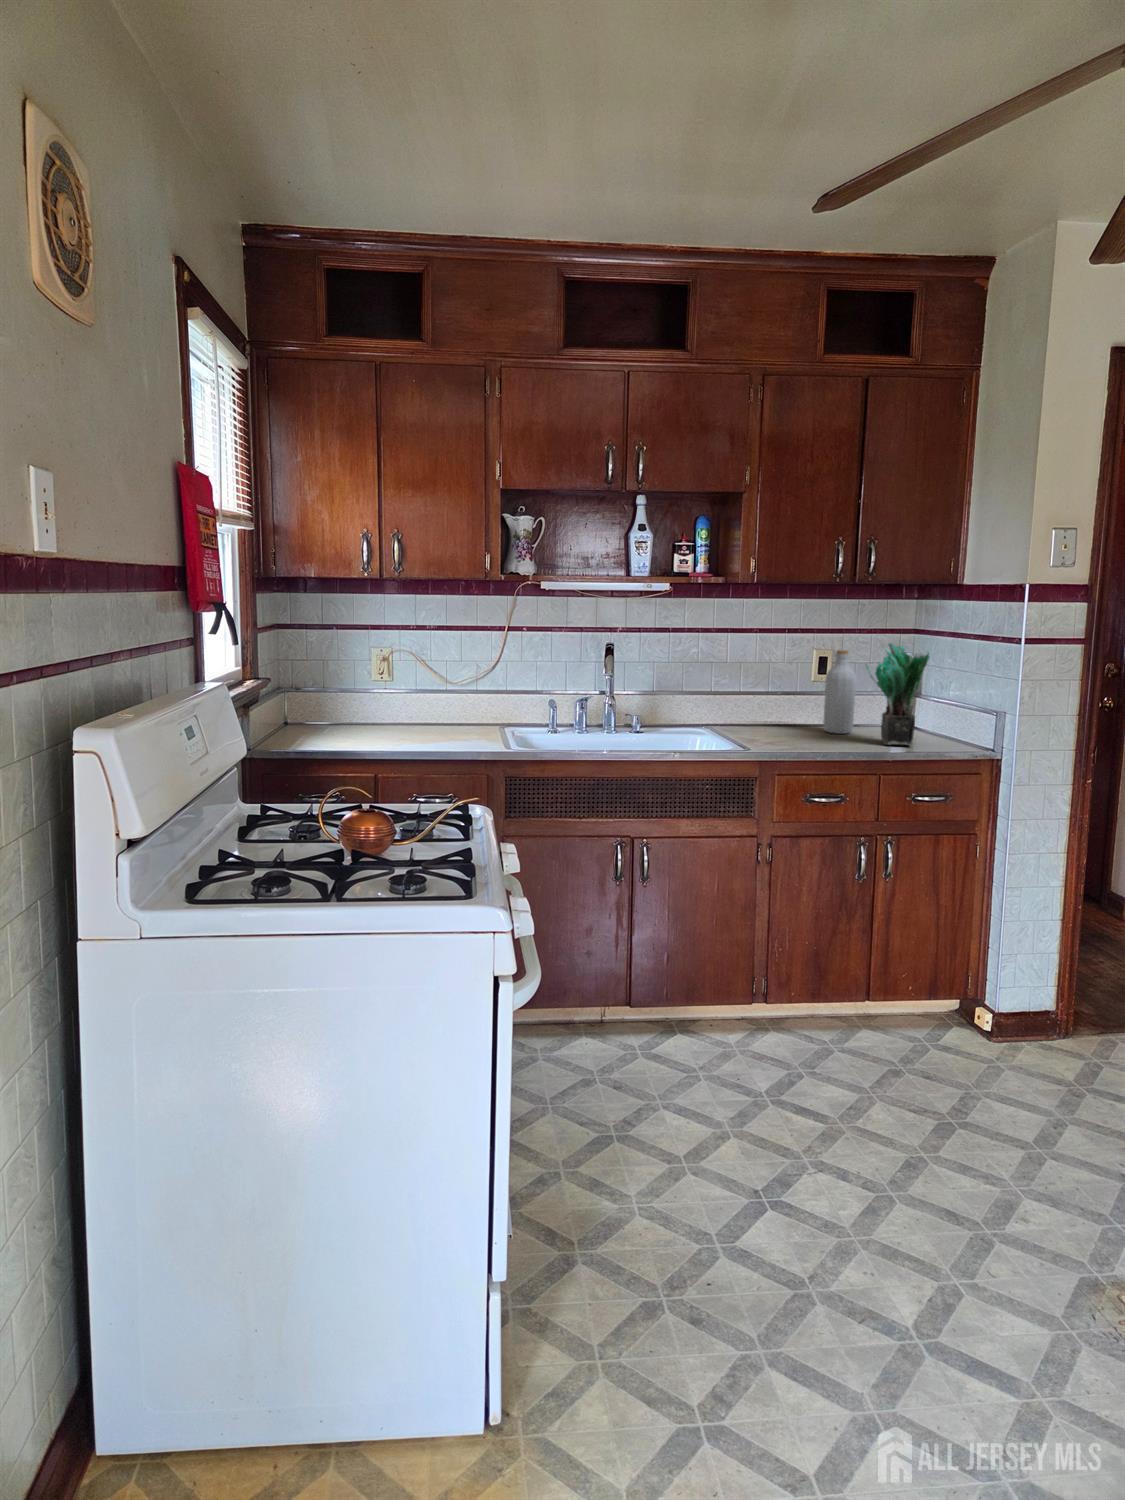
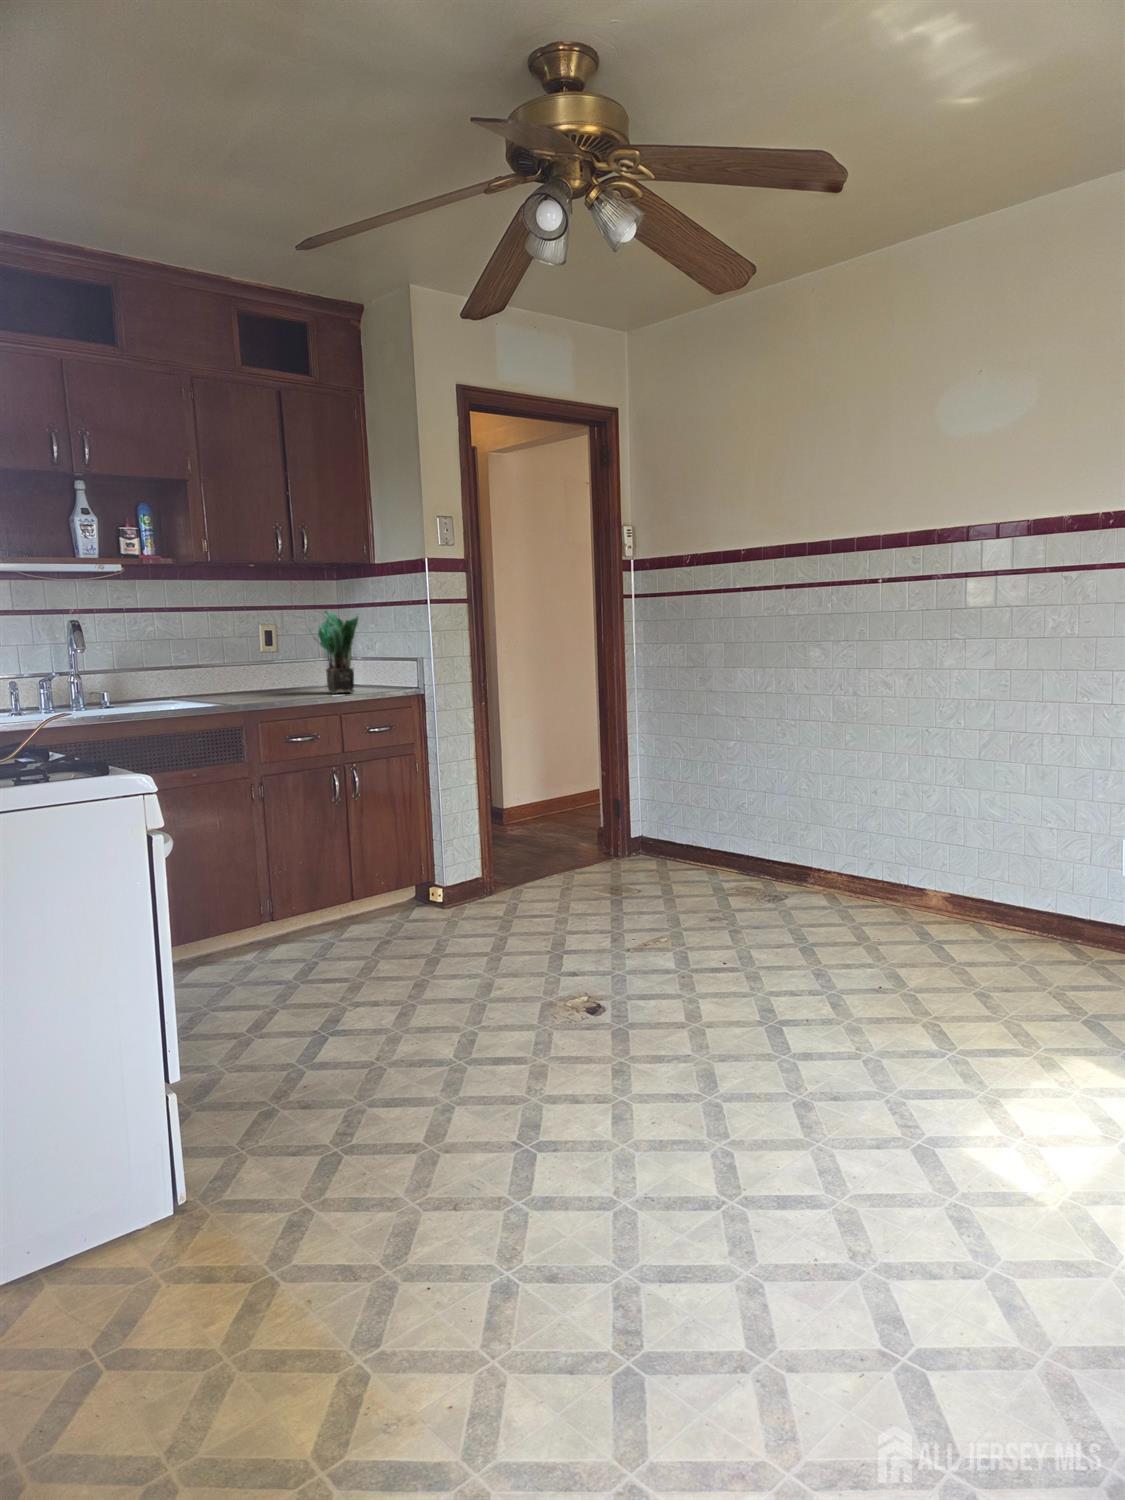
bottle: present [823,650,856,734] -> none [273,621,302,692]

